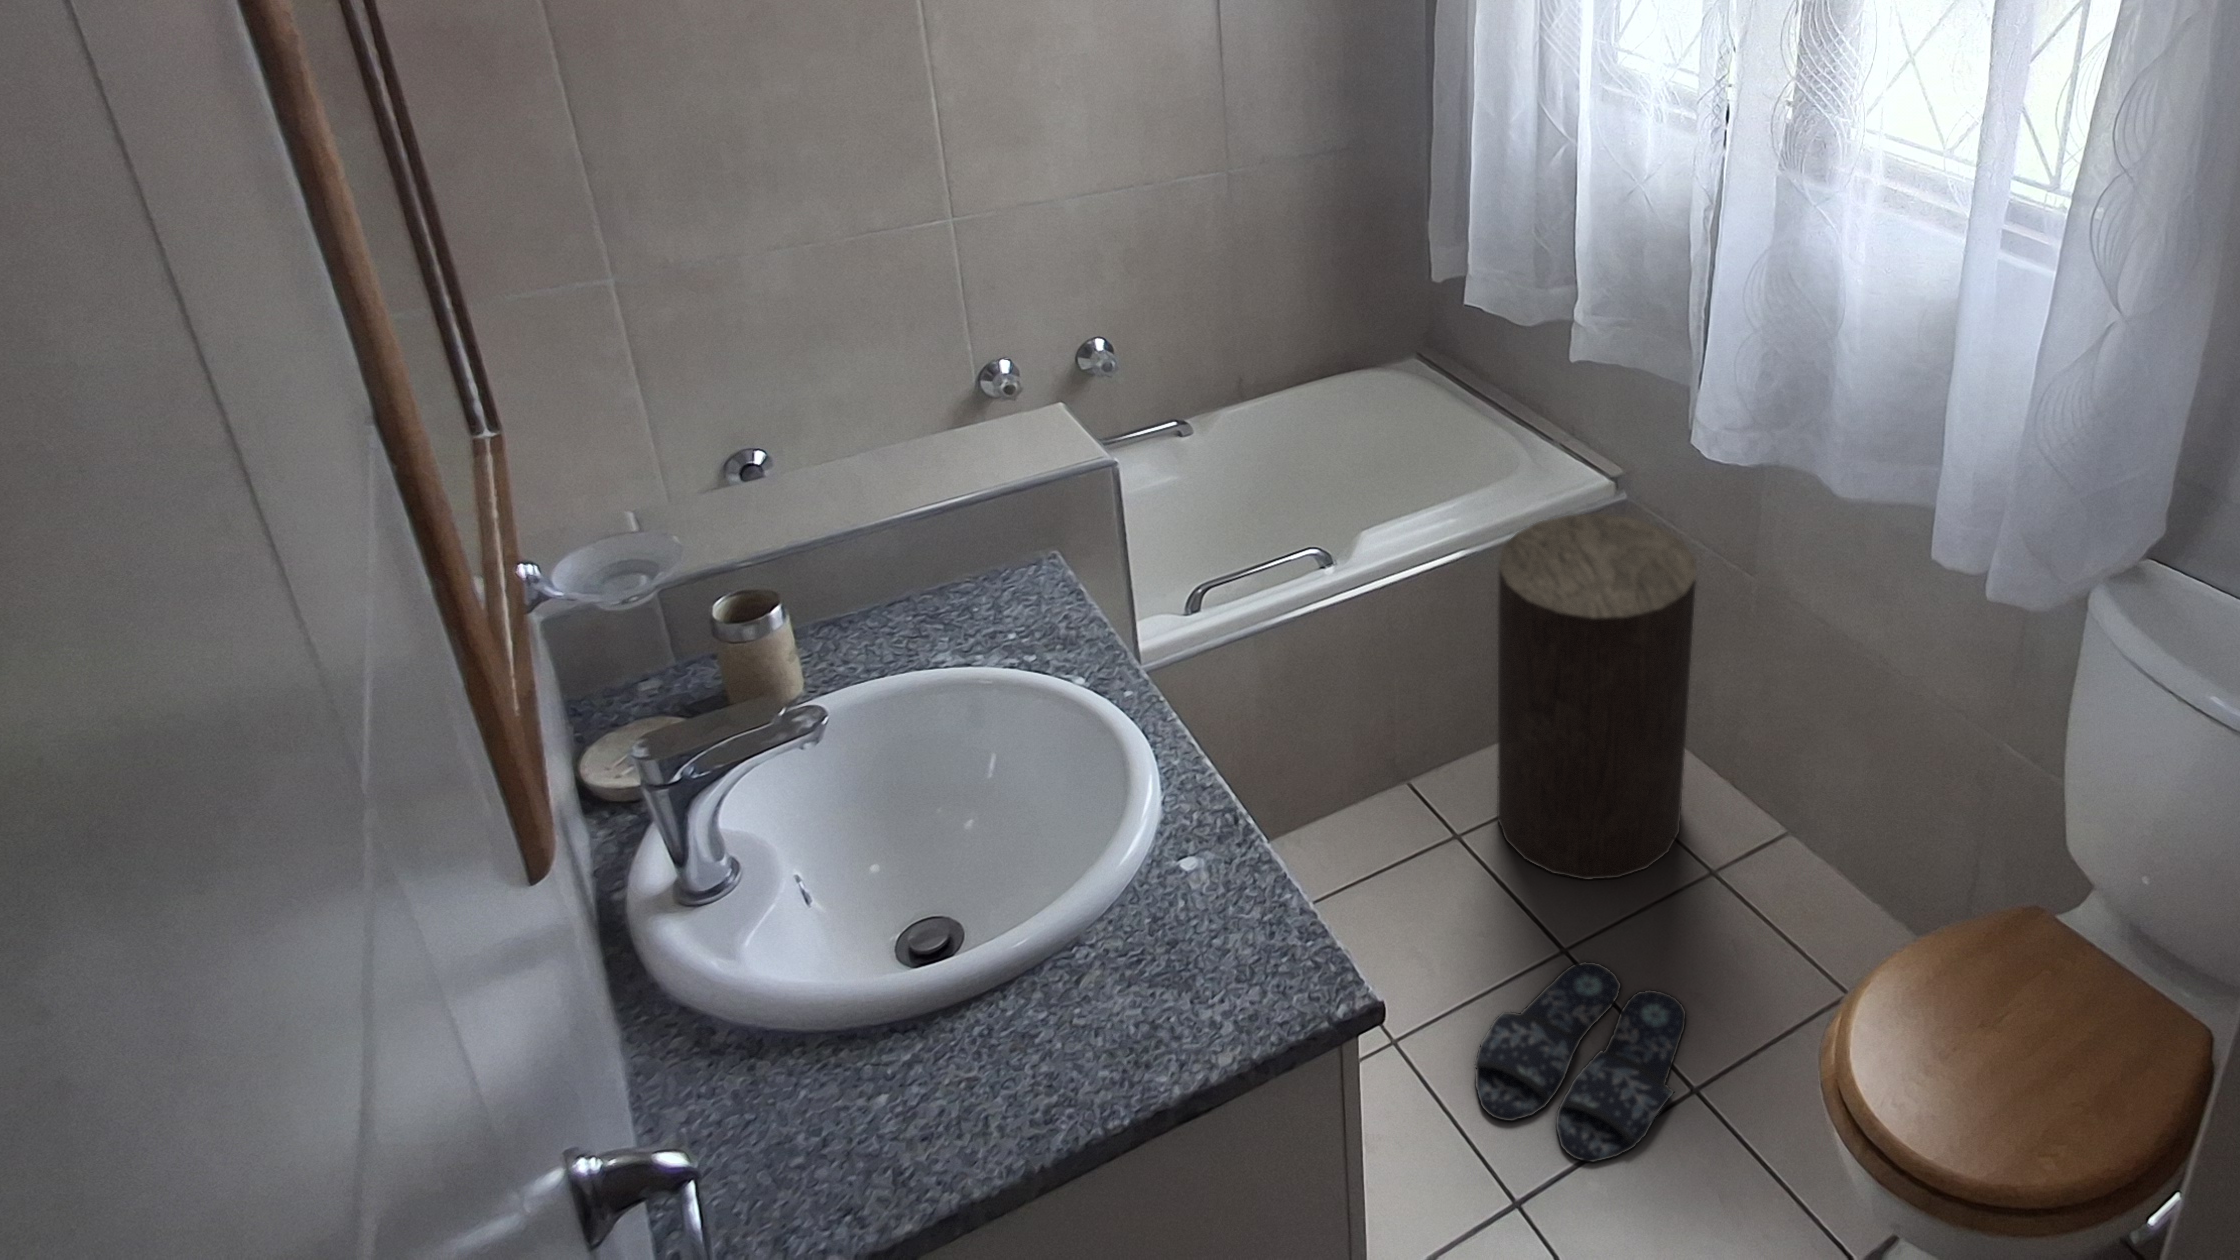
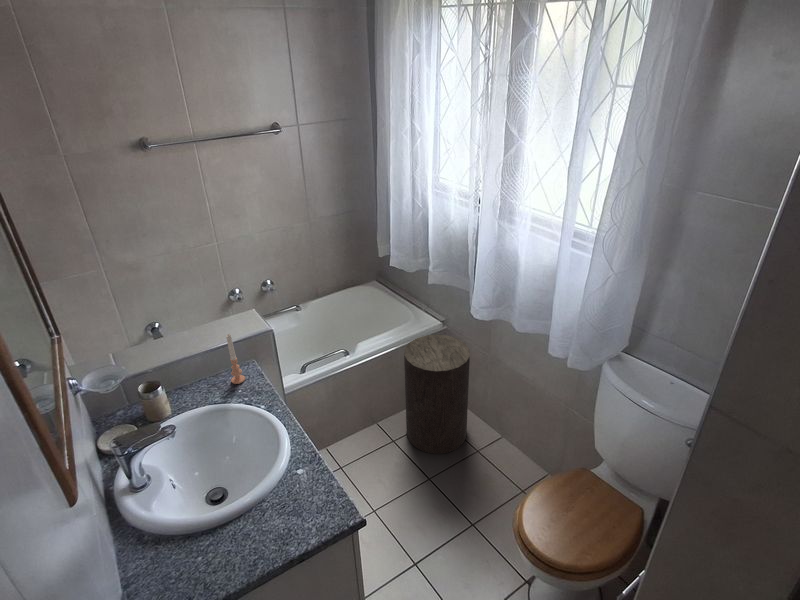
candle: none [980,463,1027,617] -> present [226,334,245,384]
slippers: present [1475,962,1686,1162] -> none [401,481,470,549]

